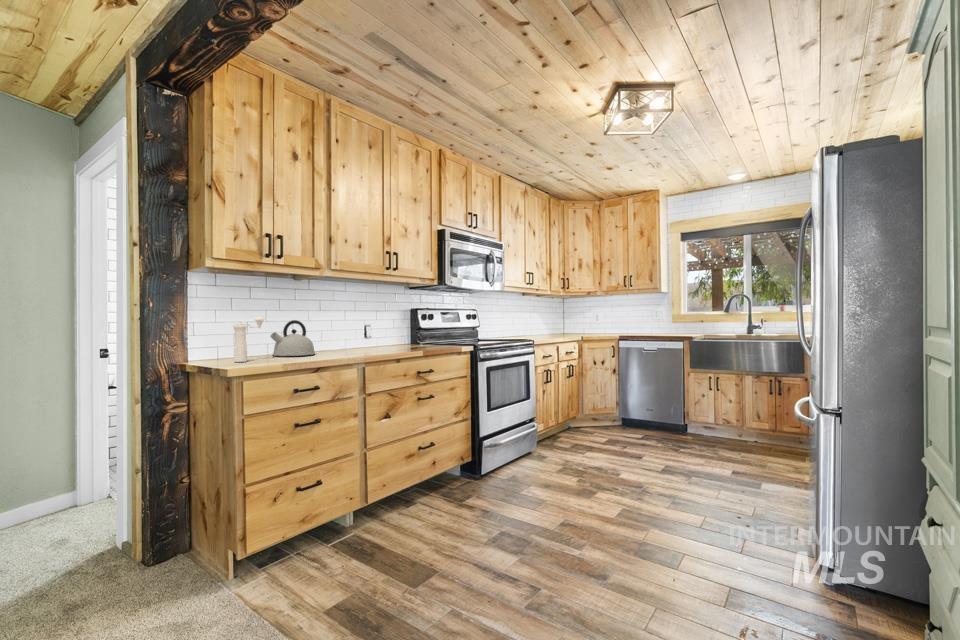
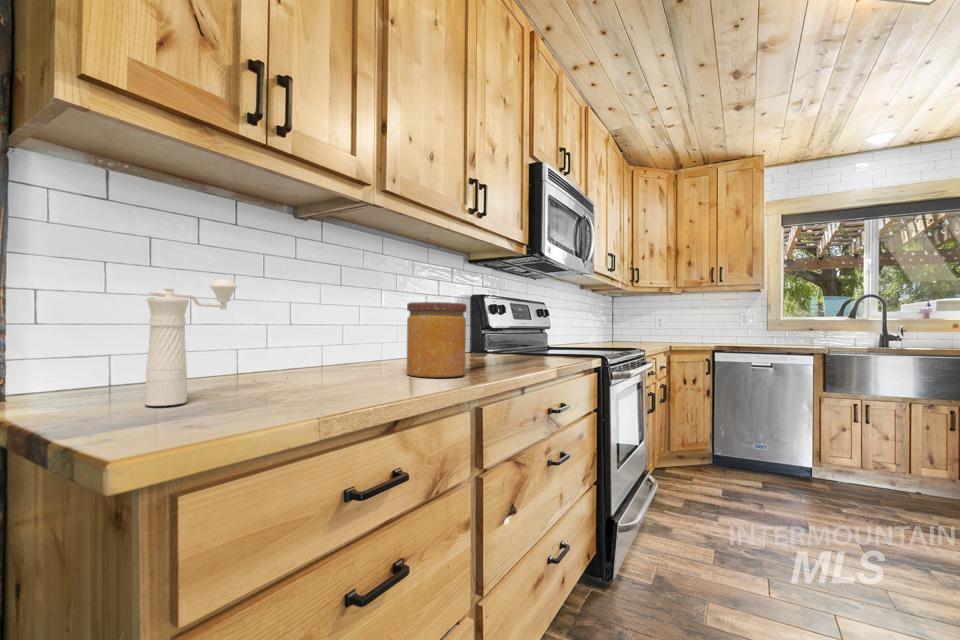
kettle: present [270,320,315,356] -> none [246,298,347,382]
jar: none [345,320,374,354] -> present [407,302,467,377]

